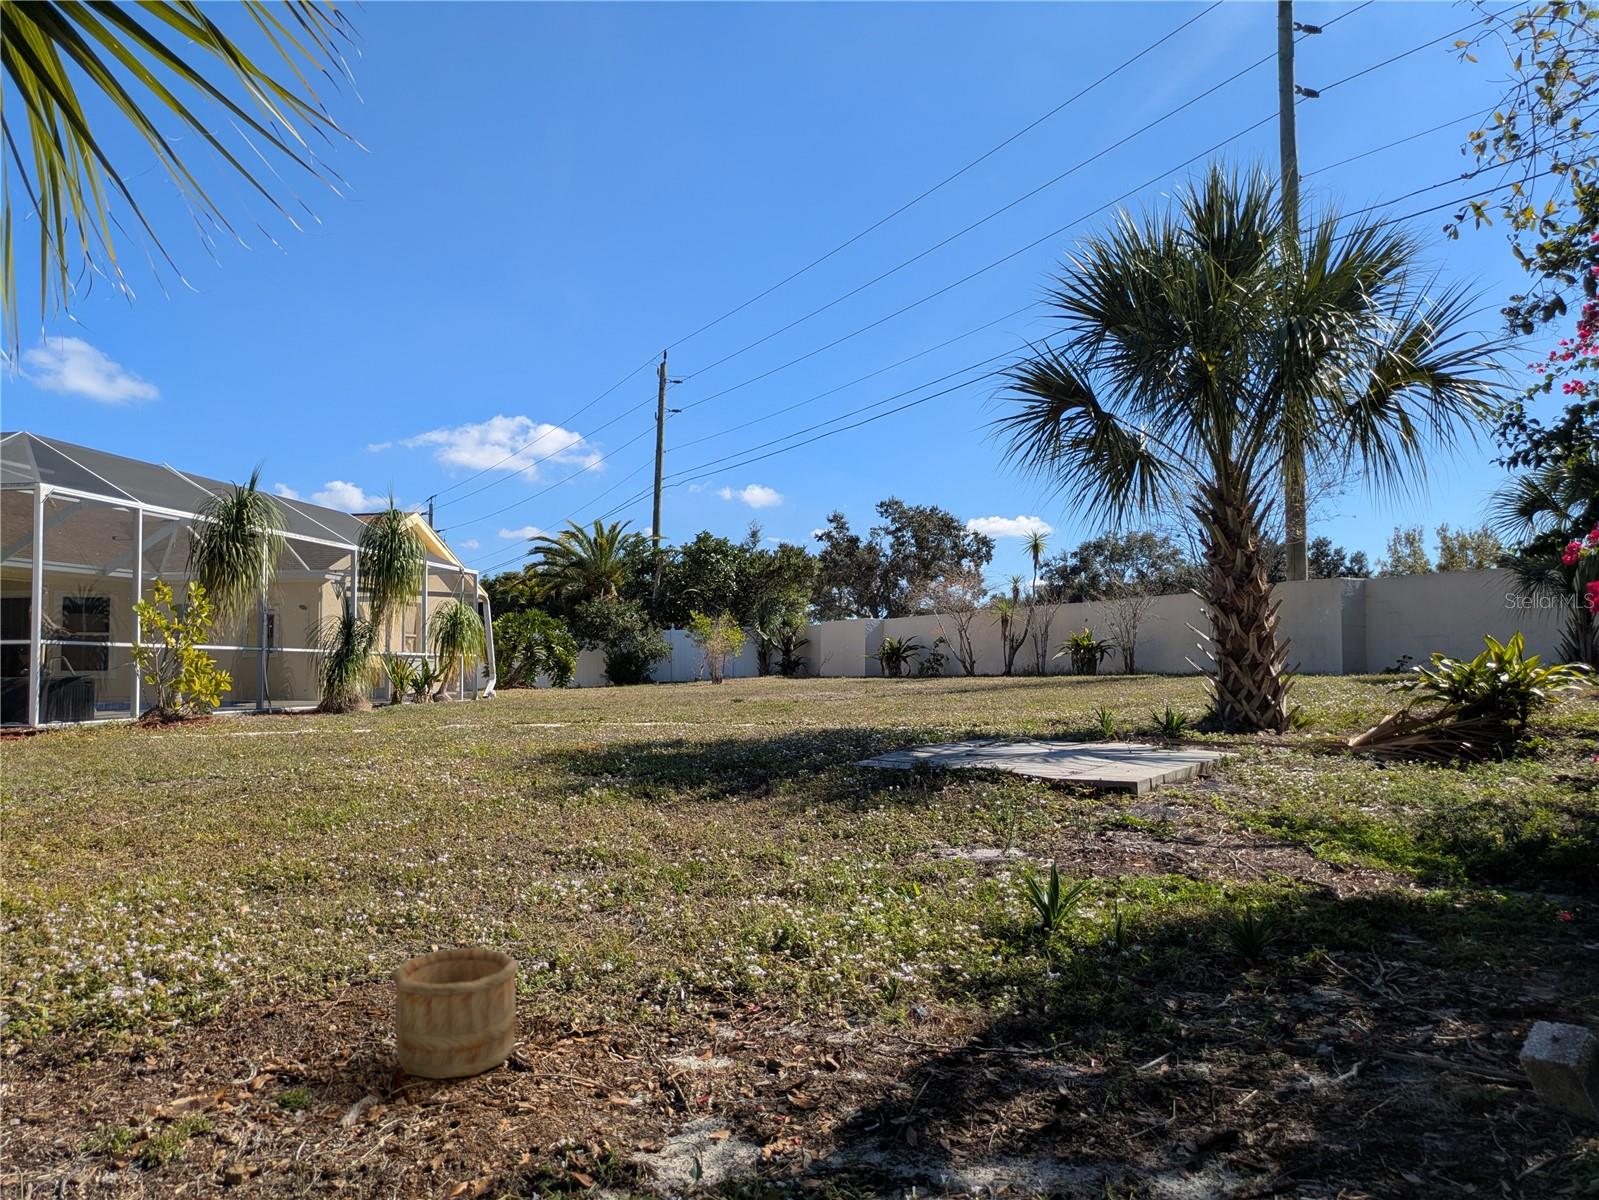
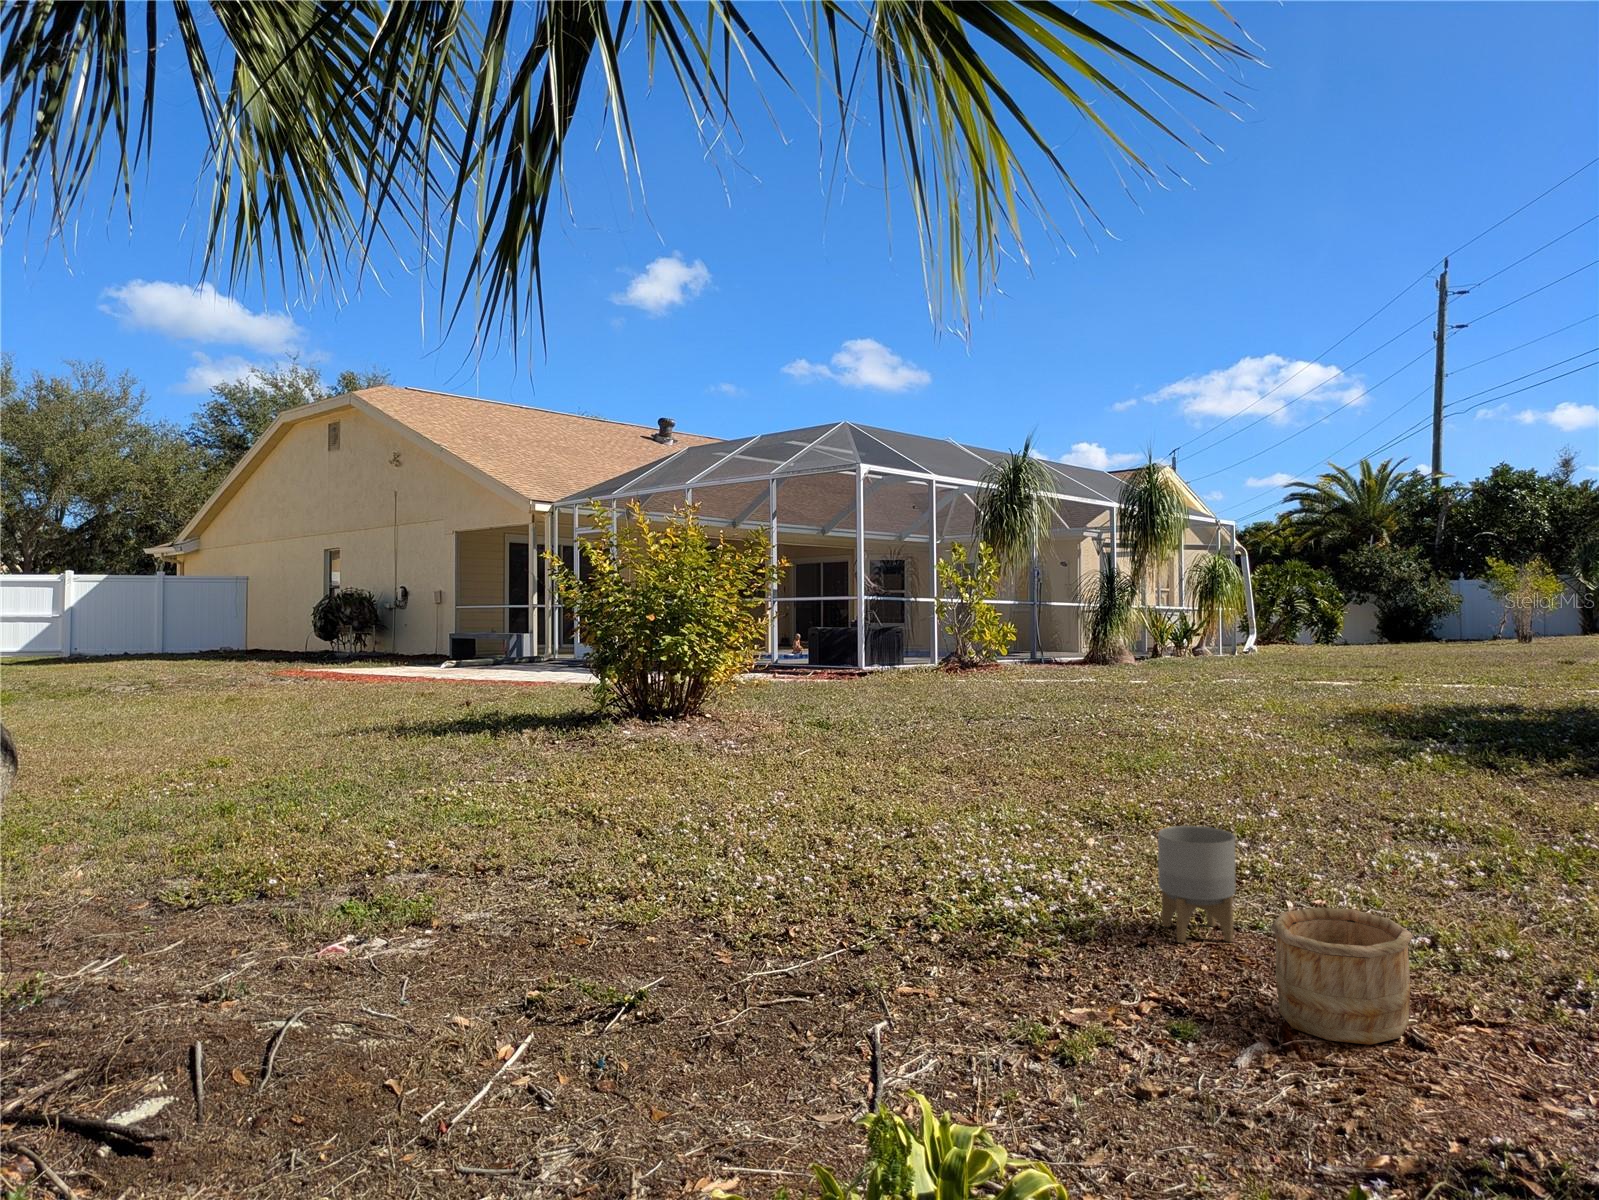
planter: none [299,882,380,1006] -> present [1158,826,1236,943]

